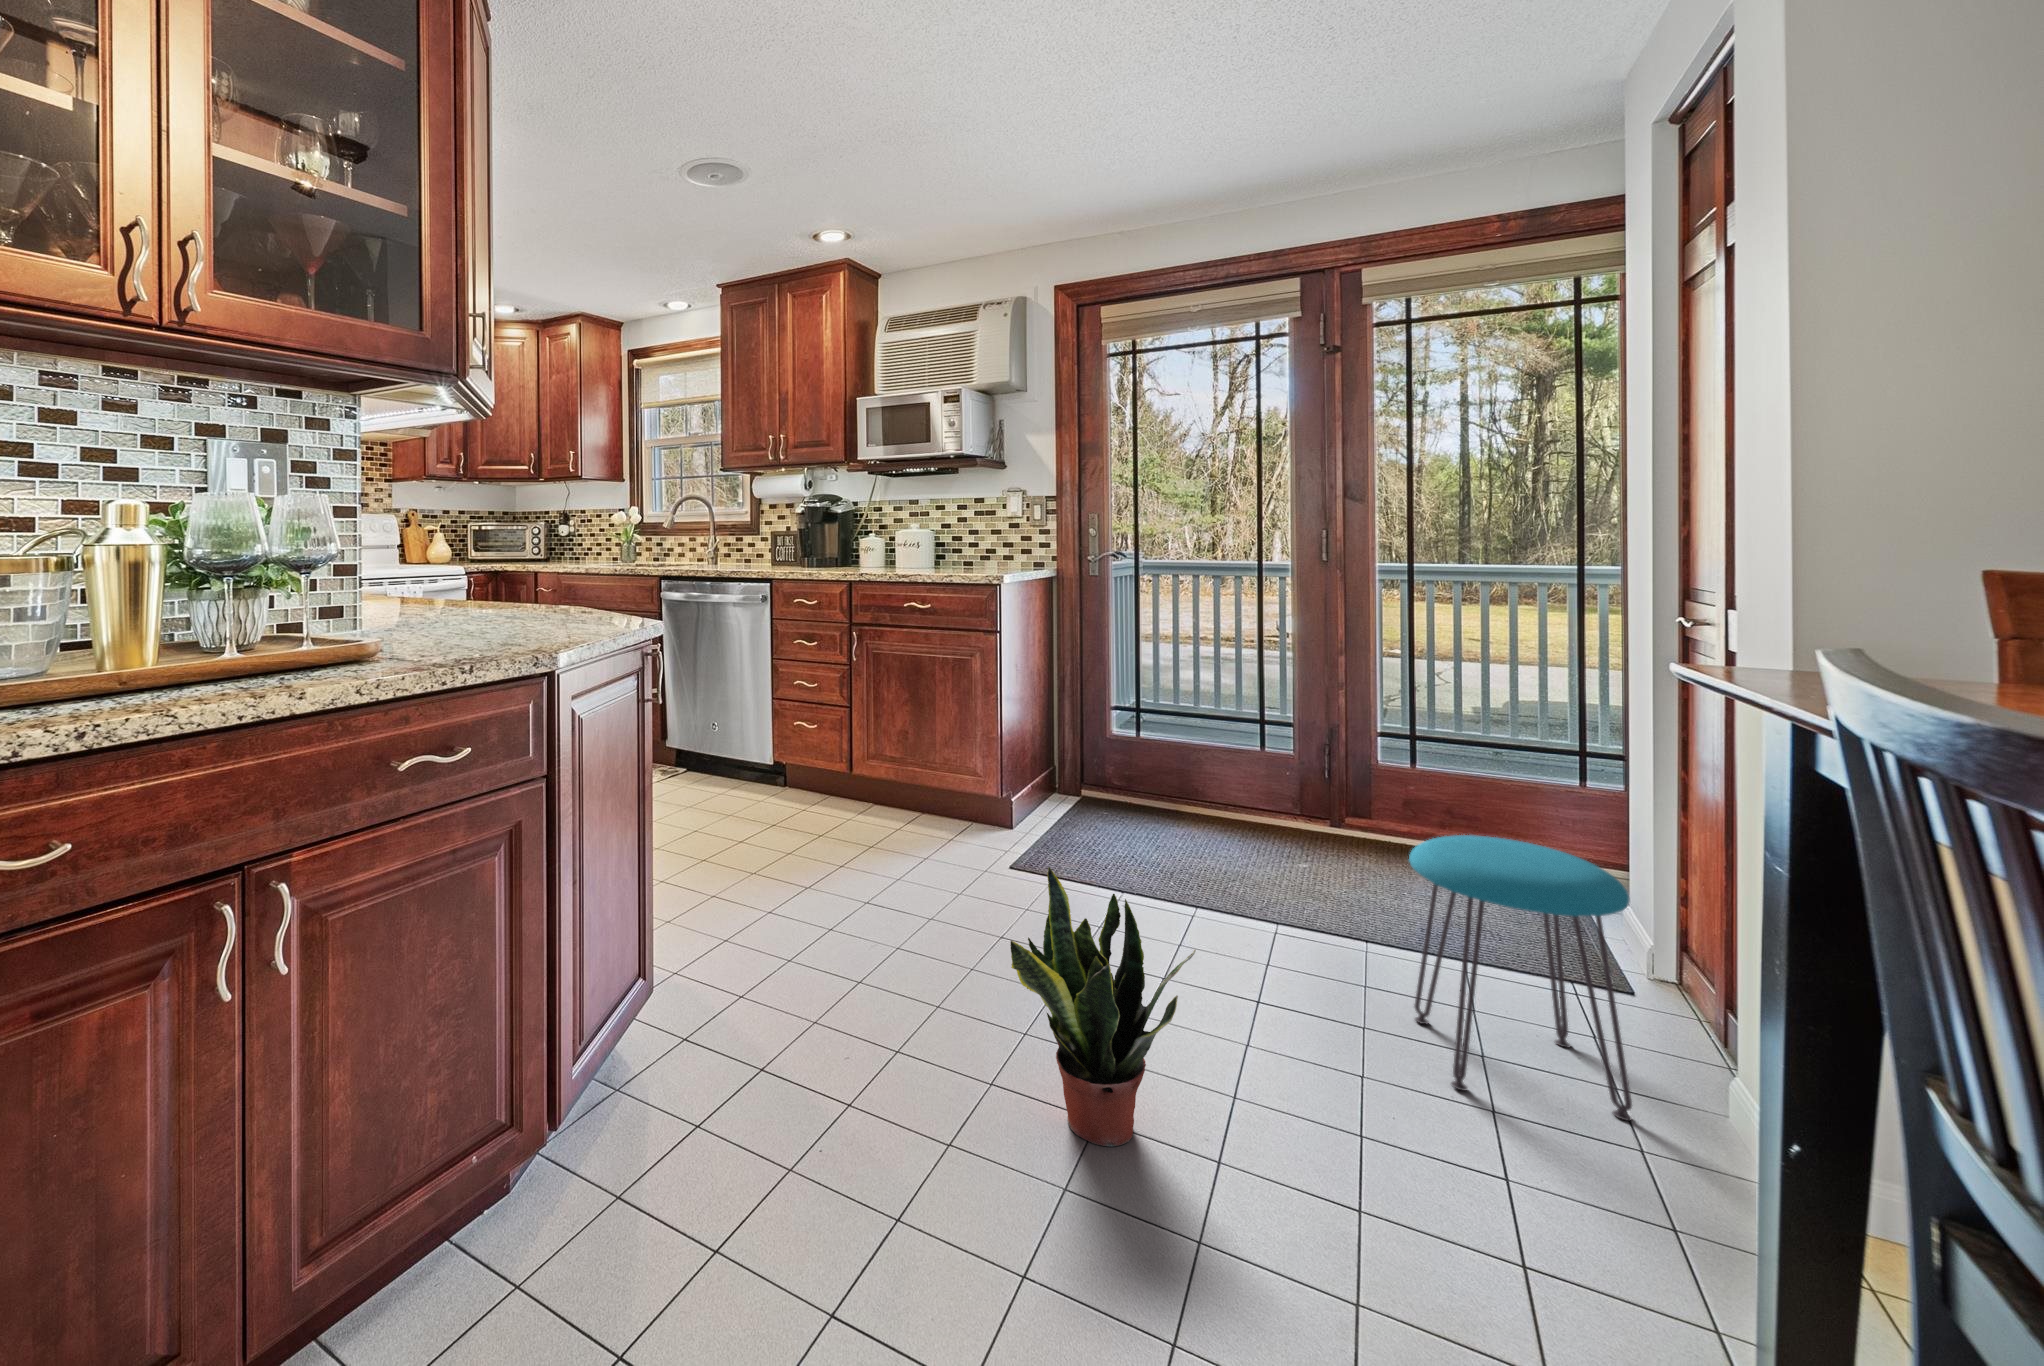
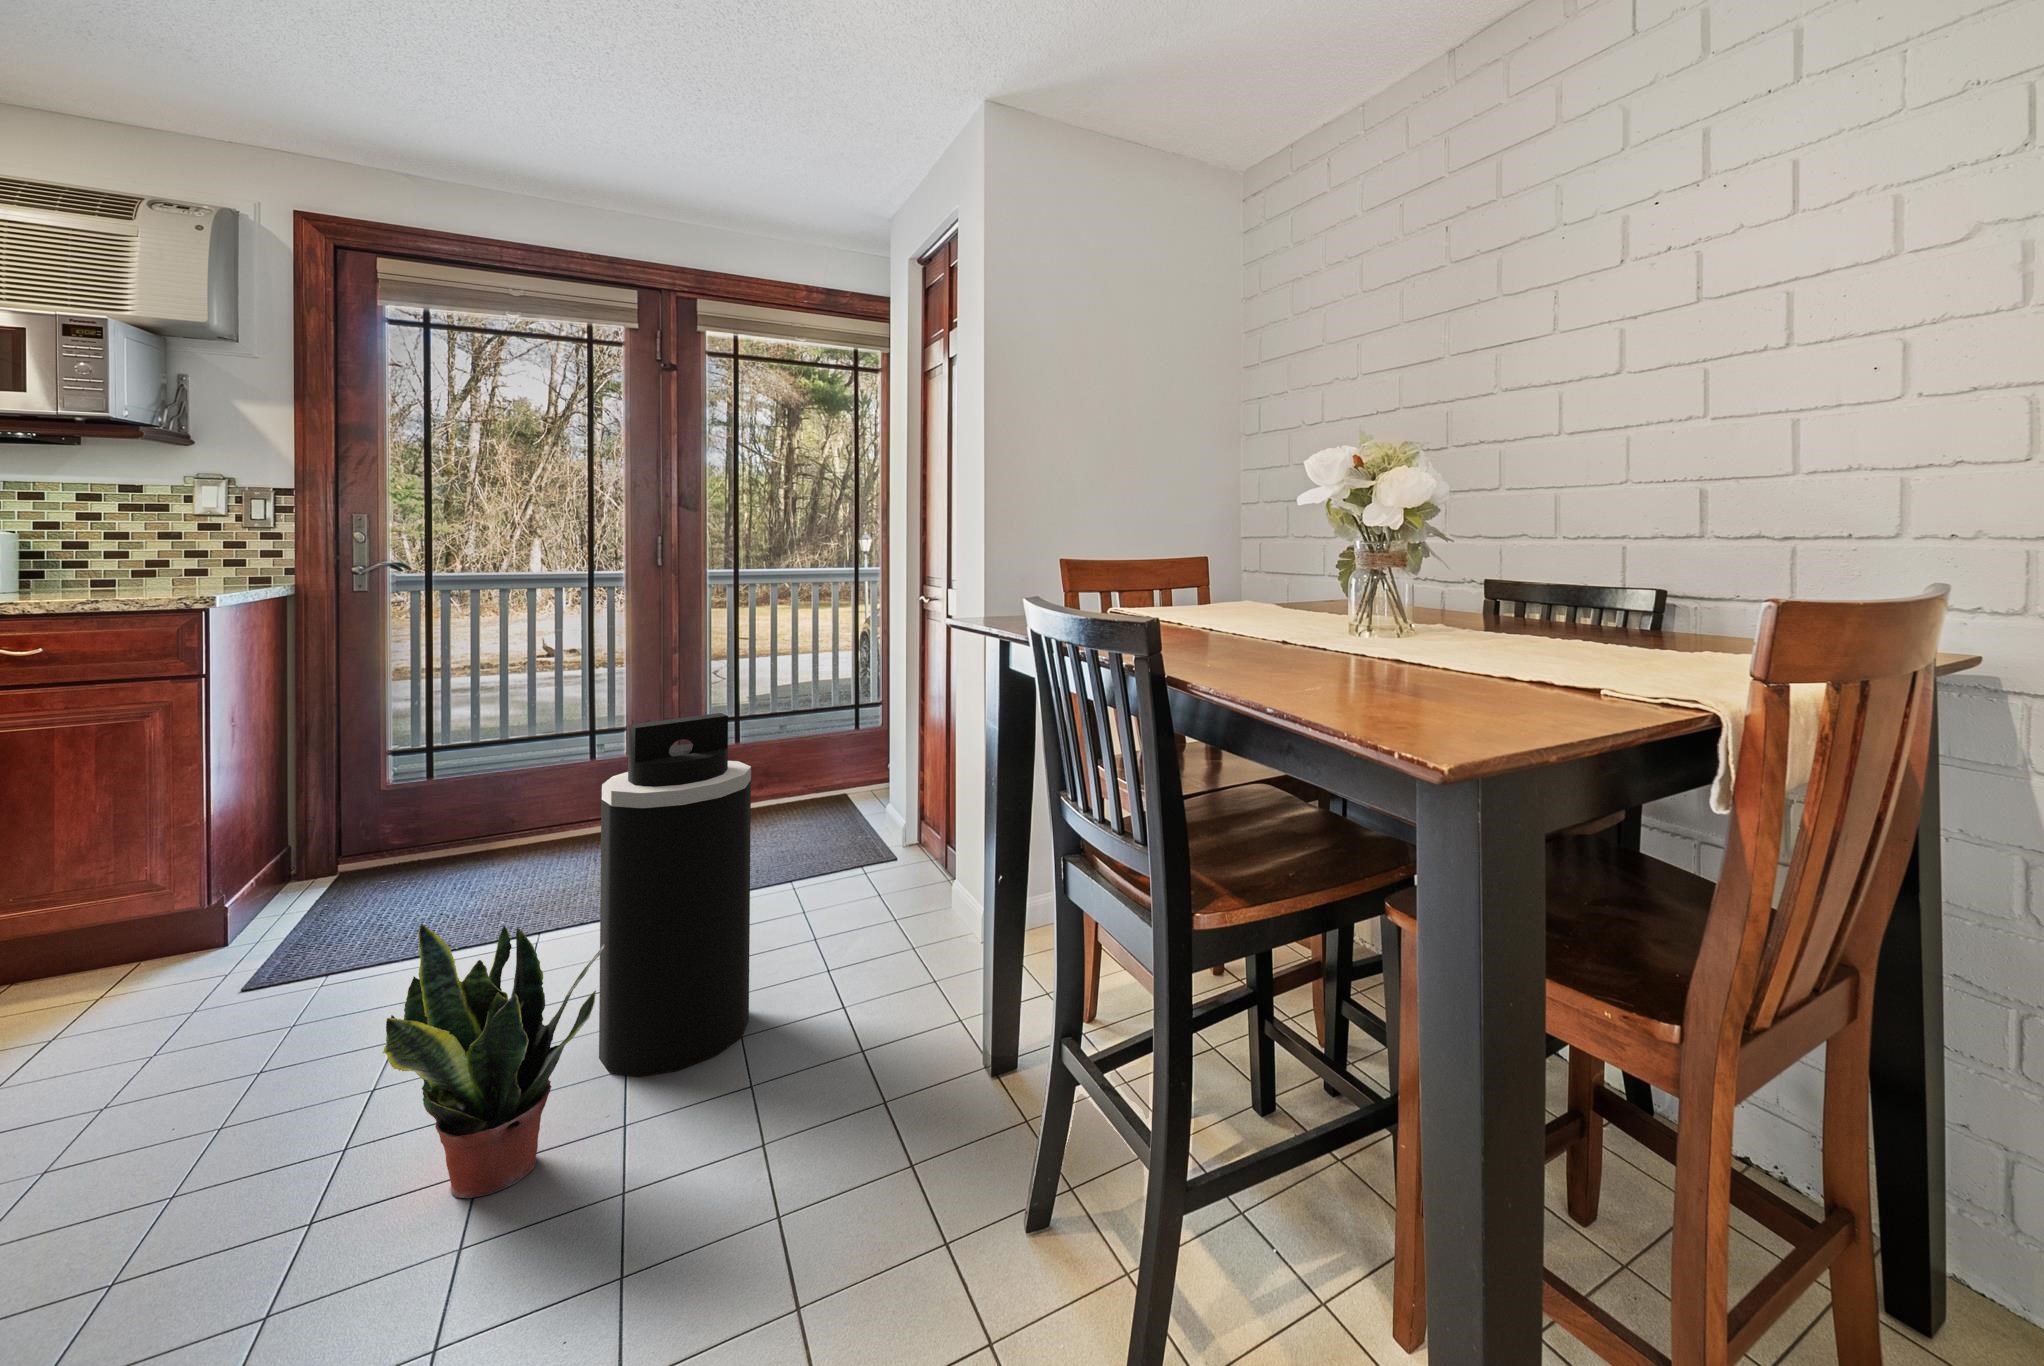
trash can: none [1209,725,1370,1132] -> present [599,713,751,1076]
stool: present [1409,835,1632,1121] -> none [766,772,910,974]

